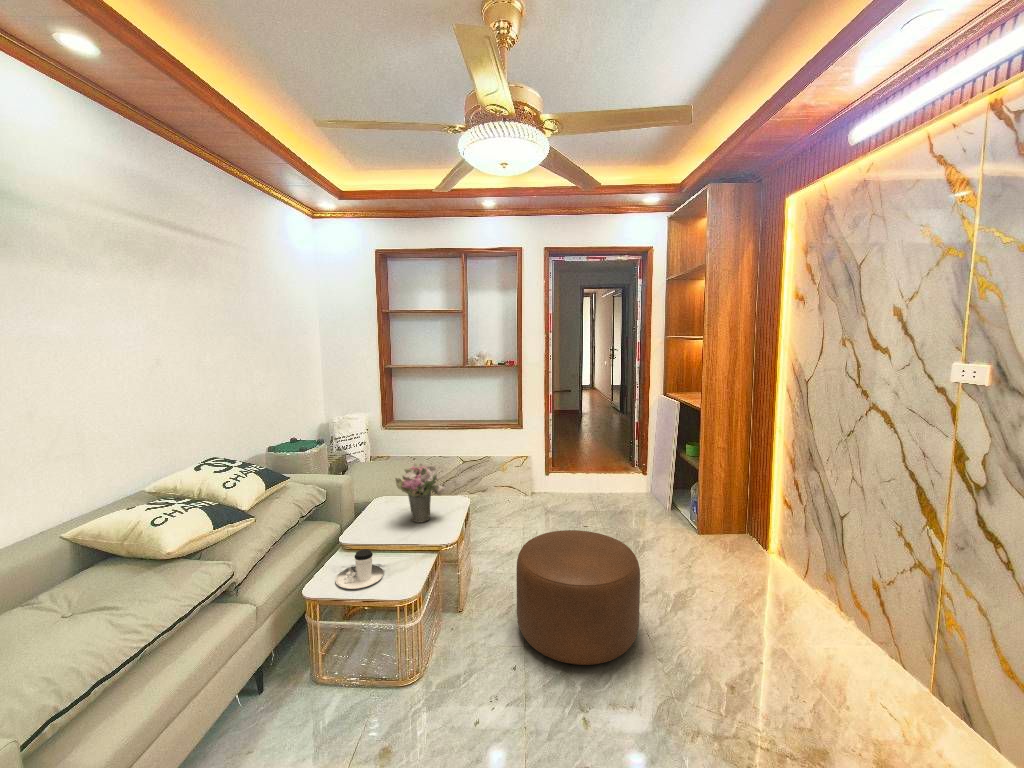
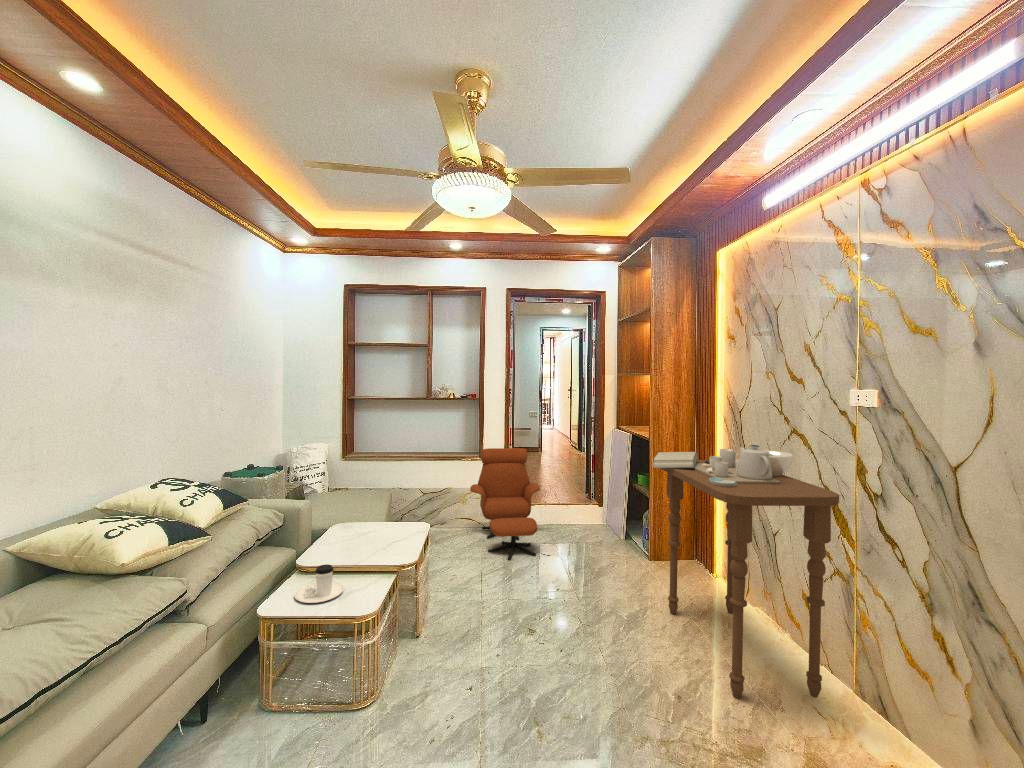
lounge chair: none [511,415,582,531] -> present [470,448,540,561]
side table: none [707,424,931,697] -> present [653,445,839,698]
flower bouquet: present [395,463,444,523] -> none [358,485,406,544]
ottoman: present [516,530,640,665] -> none [475,551,592,679]

